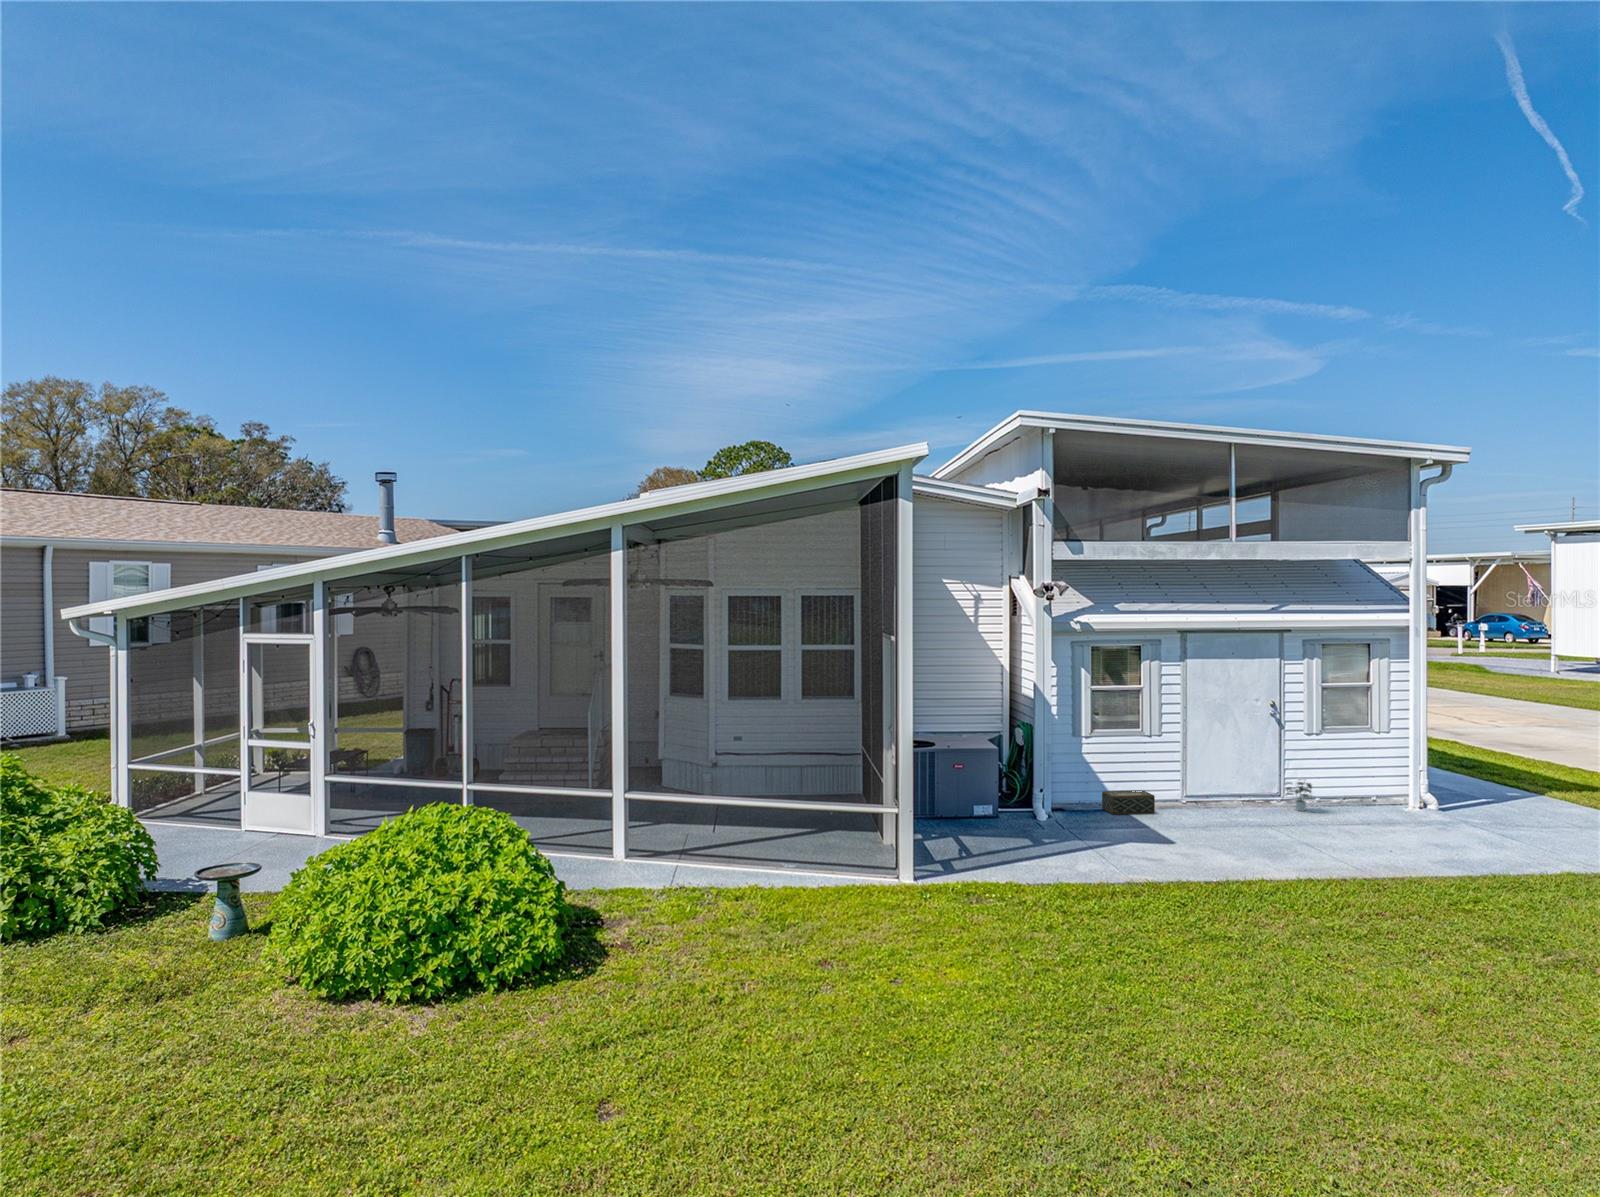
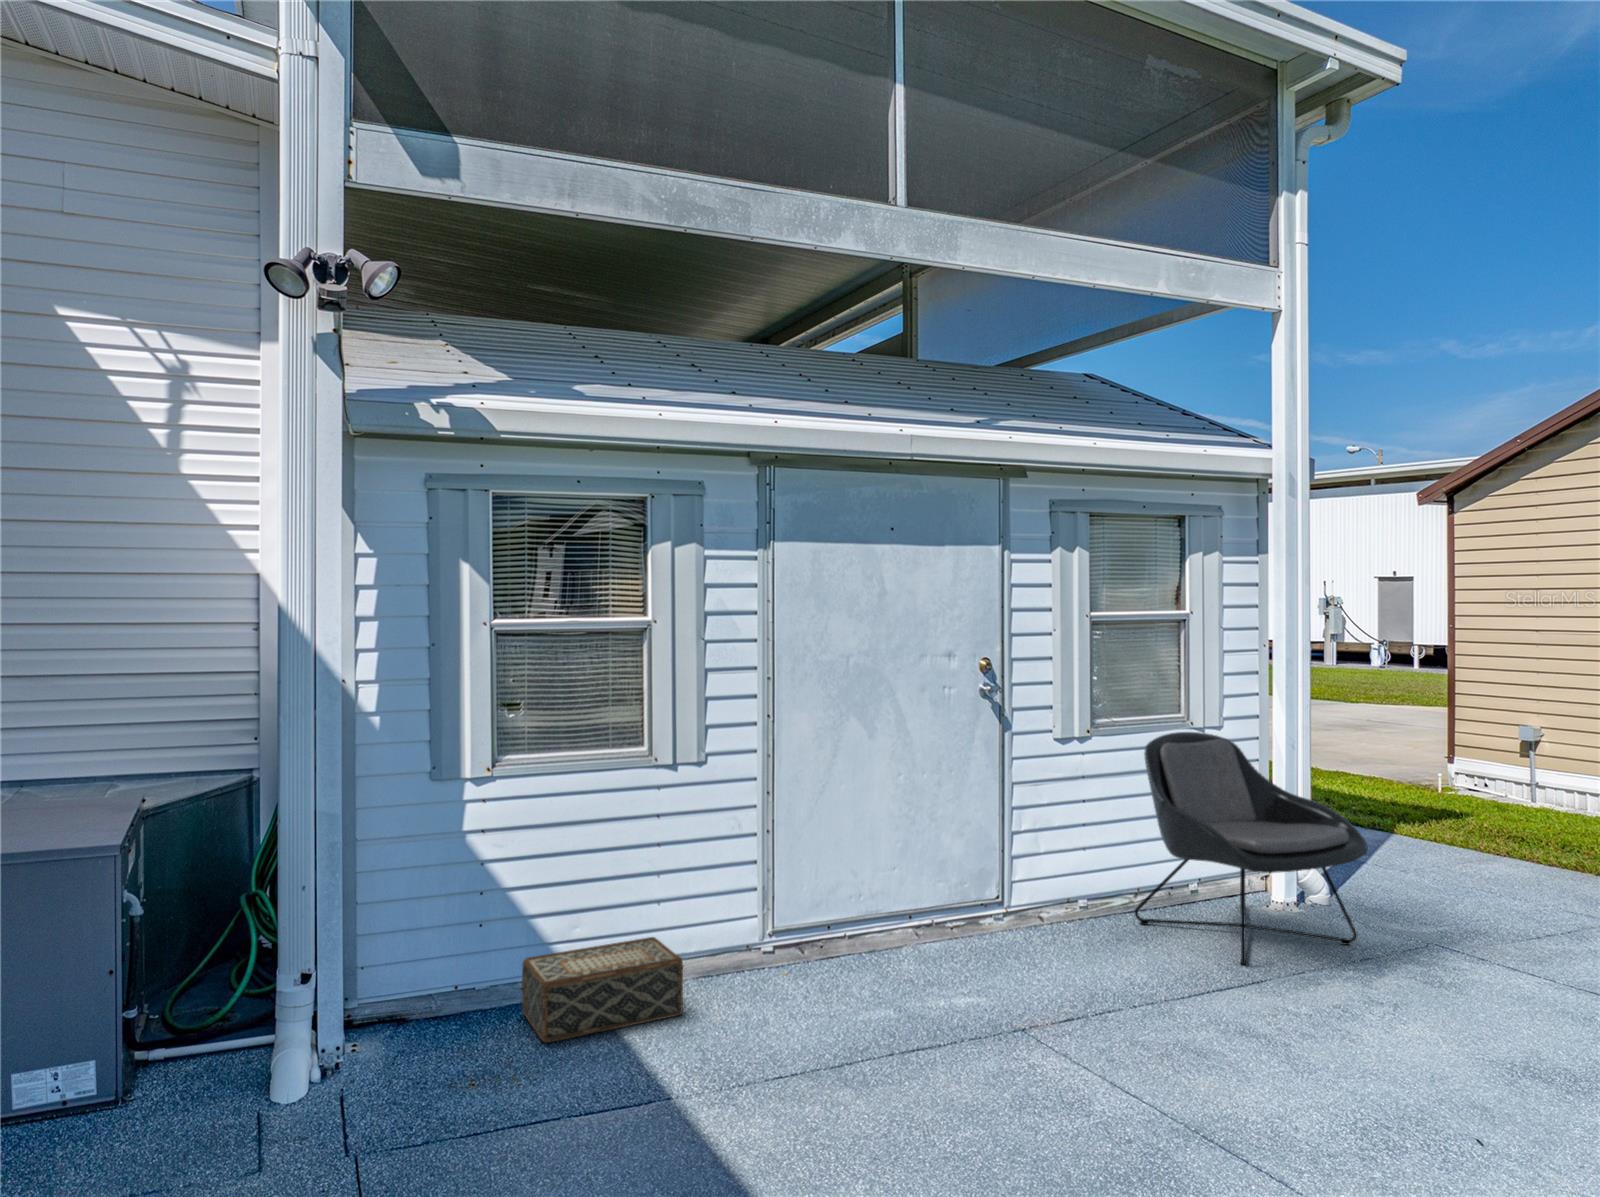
lounge chair: none [1340,734,1437,821] -> present [1135,732,1368,965]
potted plant: present [1285,782,1312,811] -> none [1013,857,1091,945]

